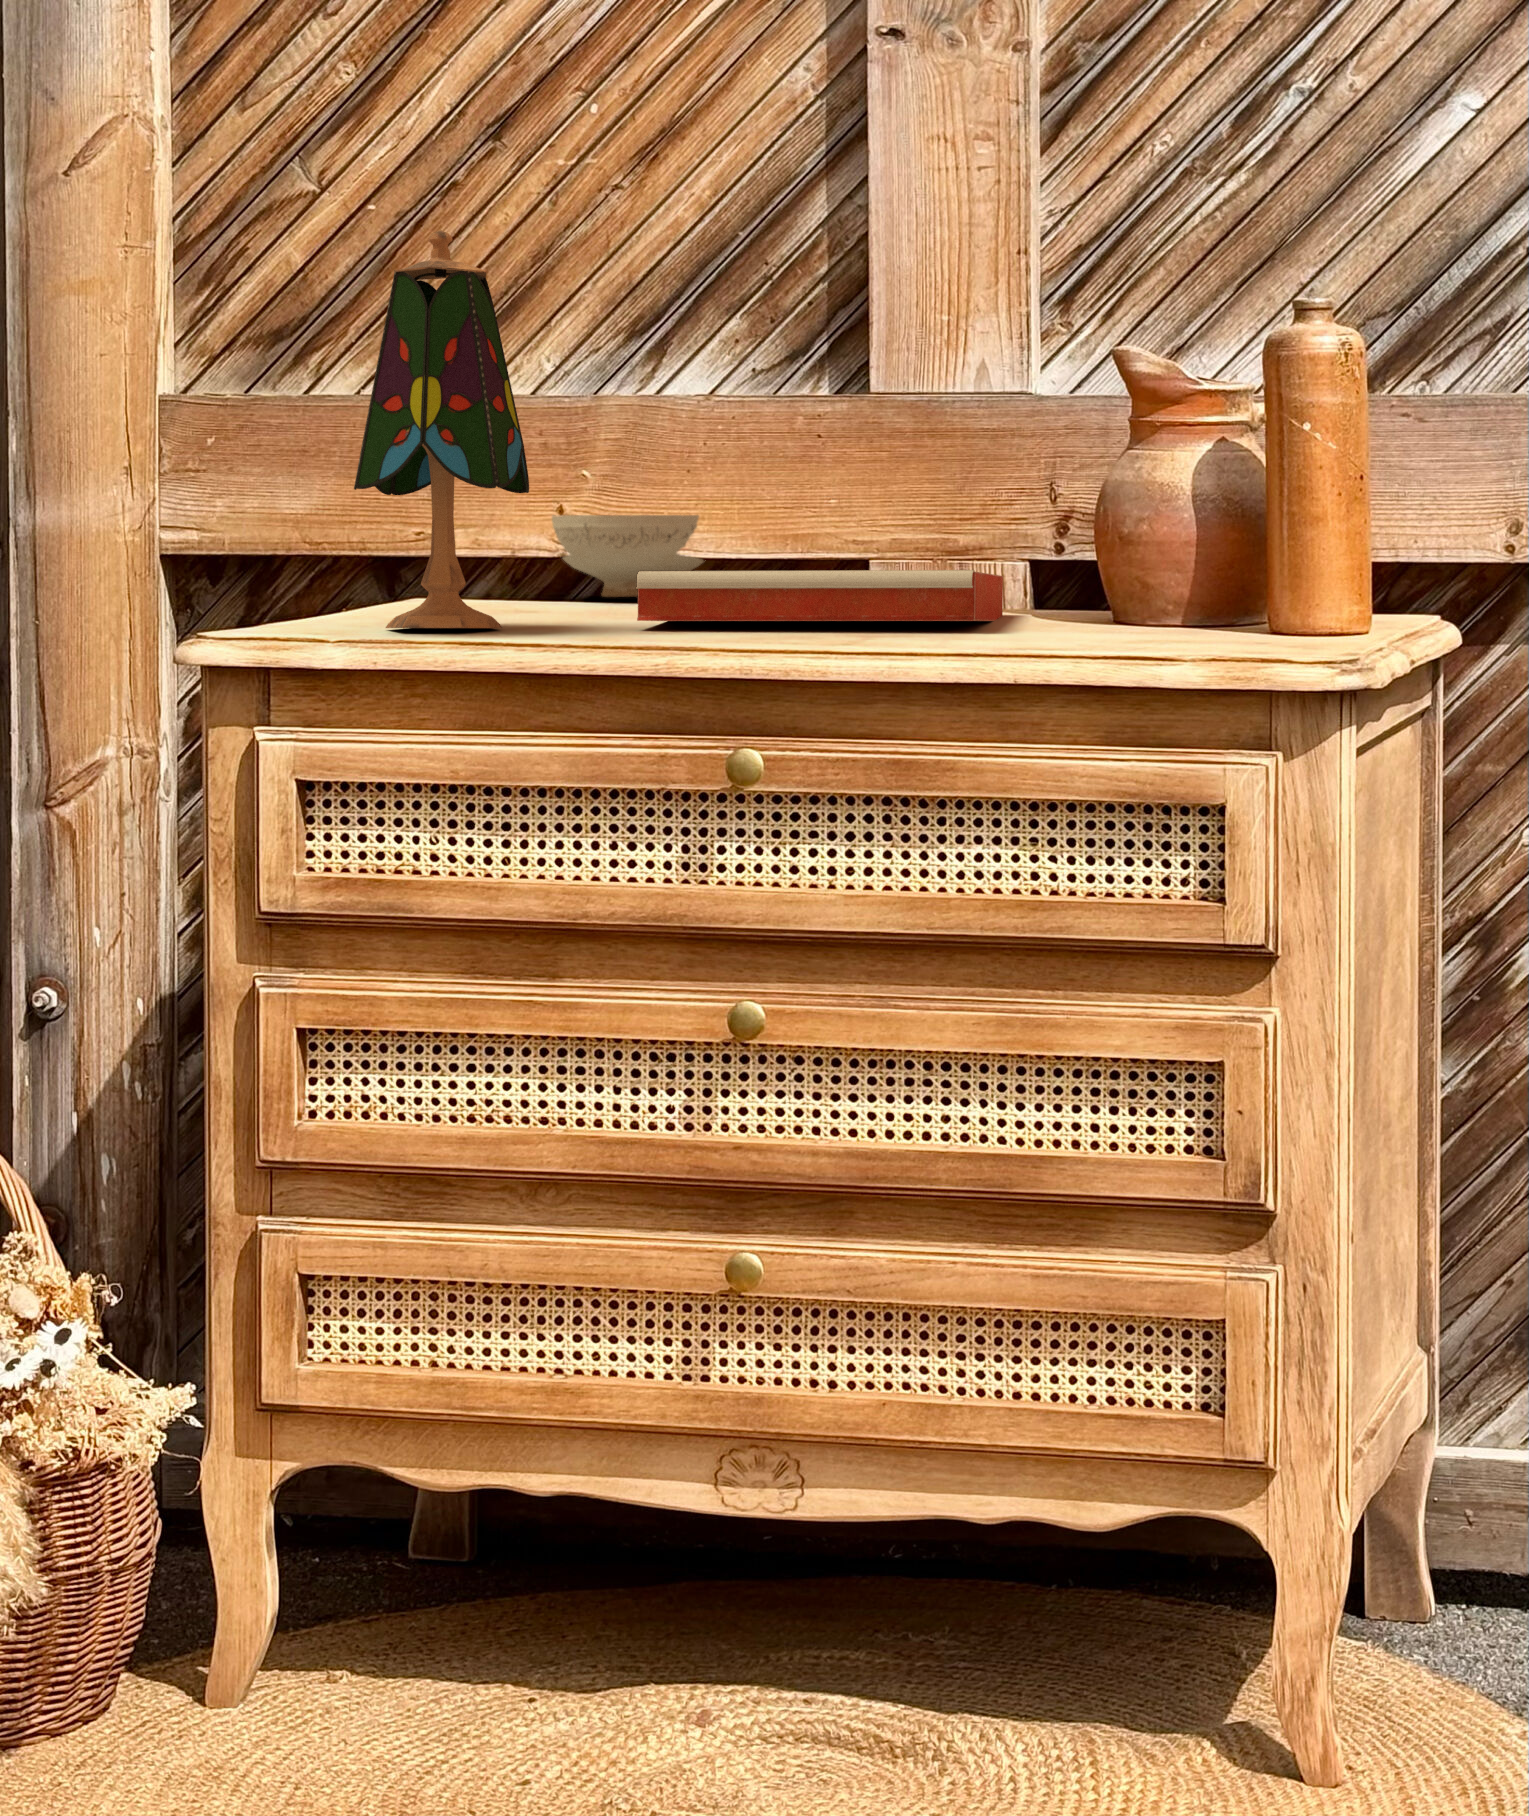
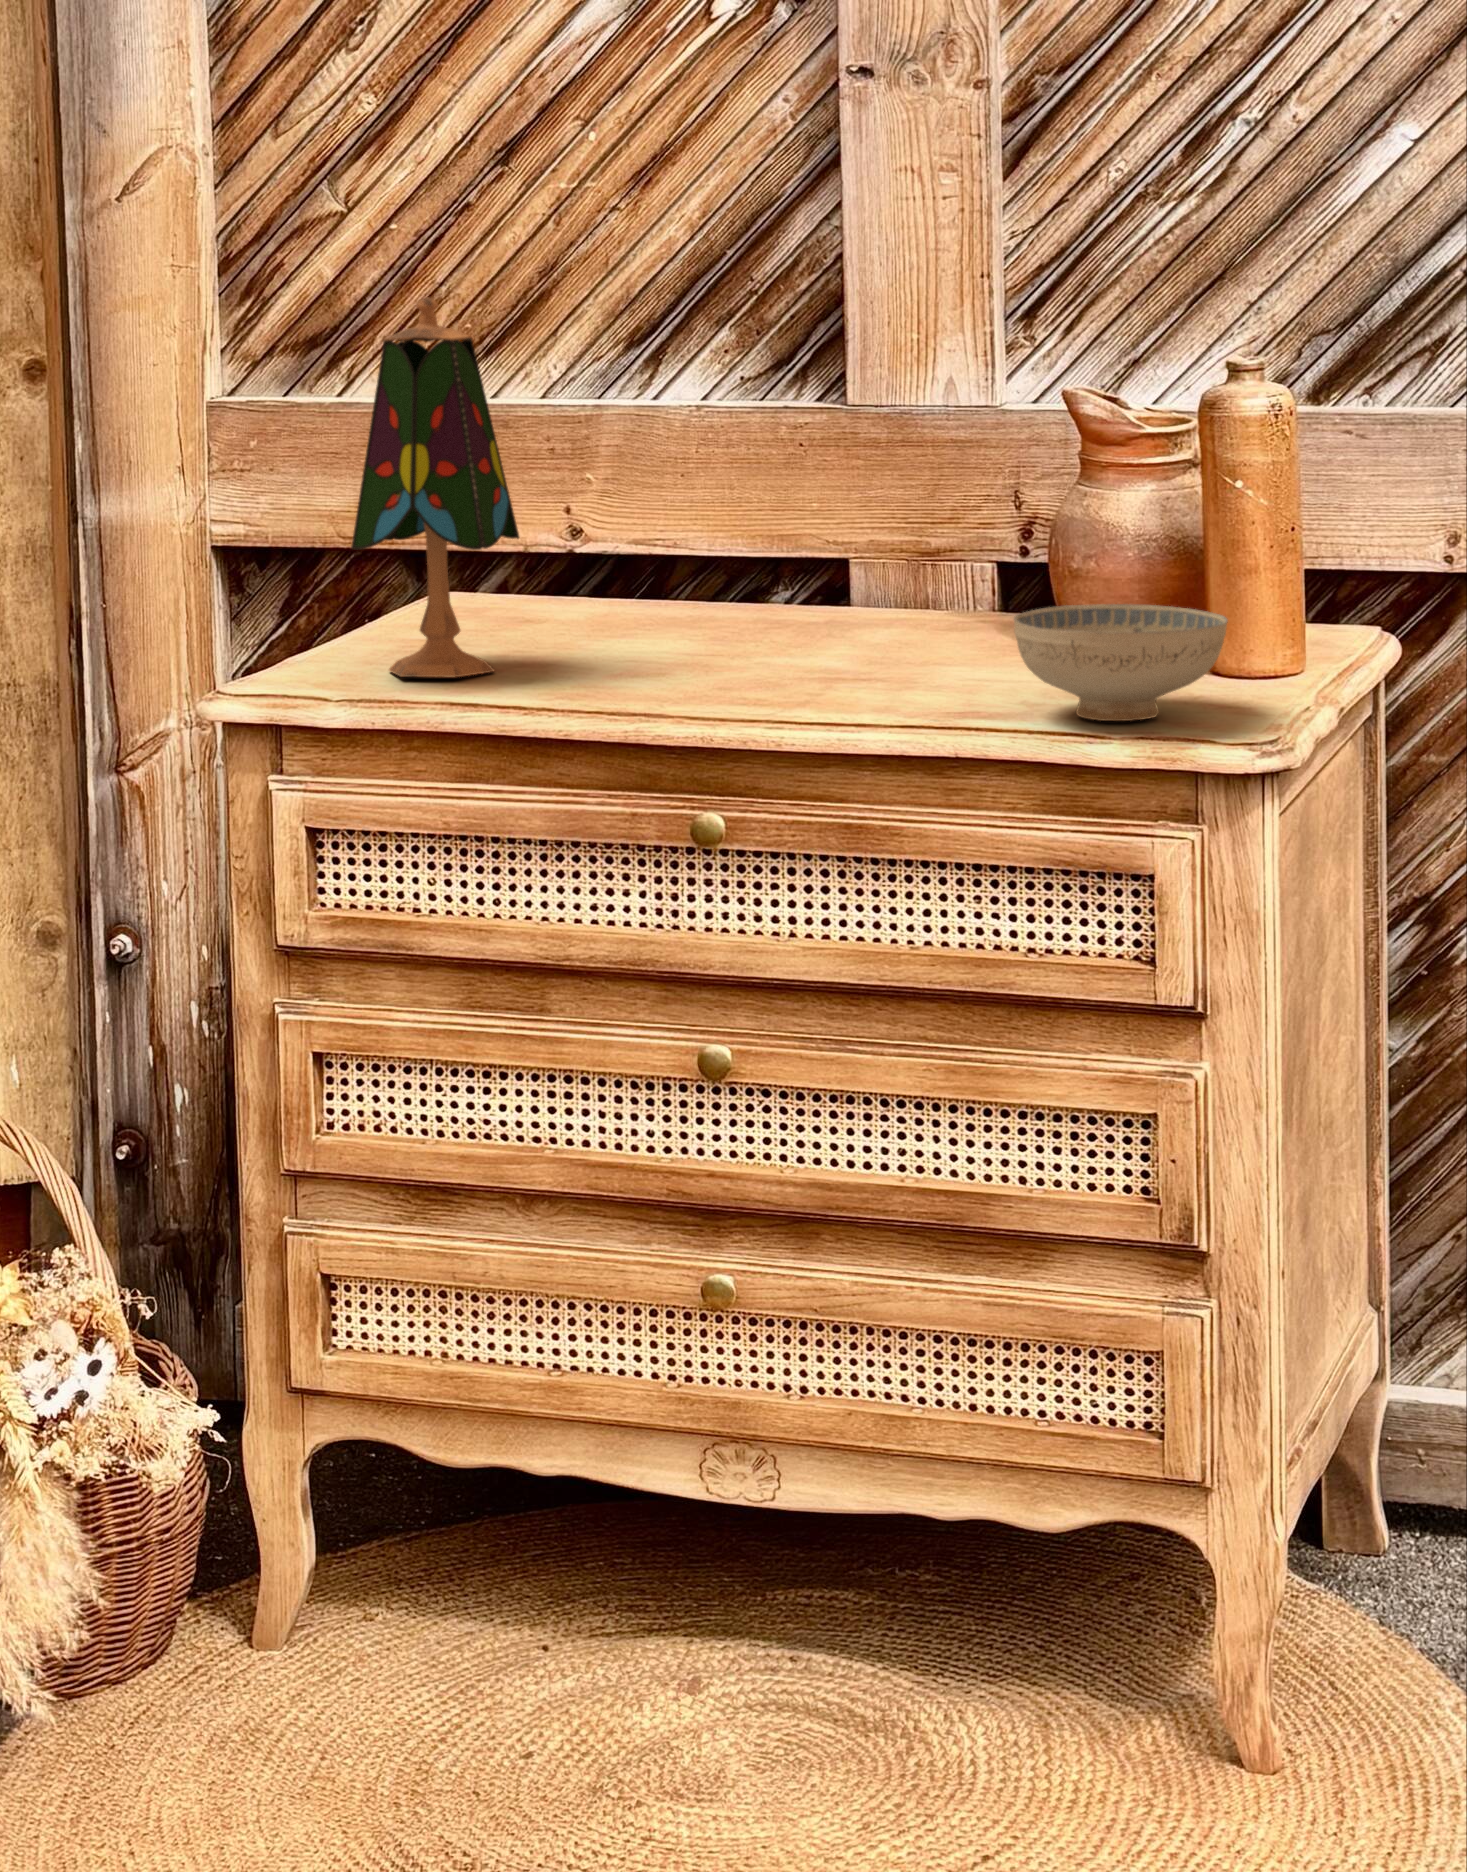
ceramic bowl: present [552,515,703,597] -> present [1014,604,1228,721]
tray: present [636,570,1003,621] -> none [617,597,964,671]

